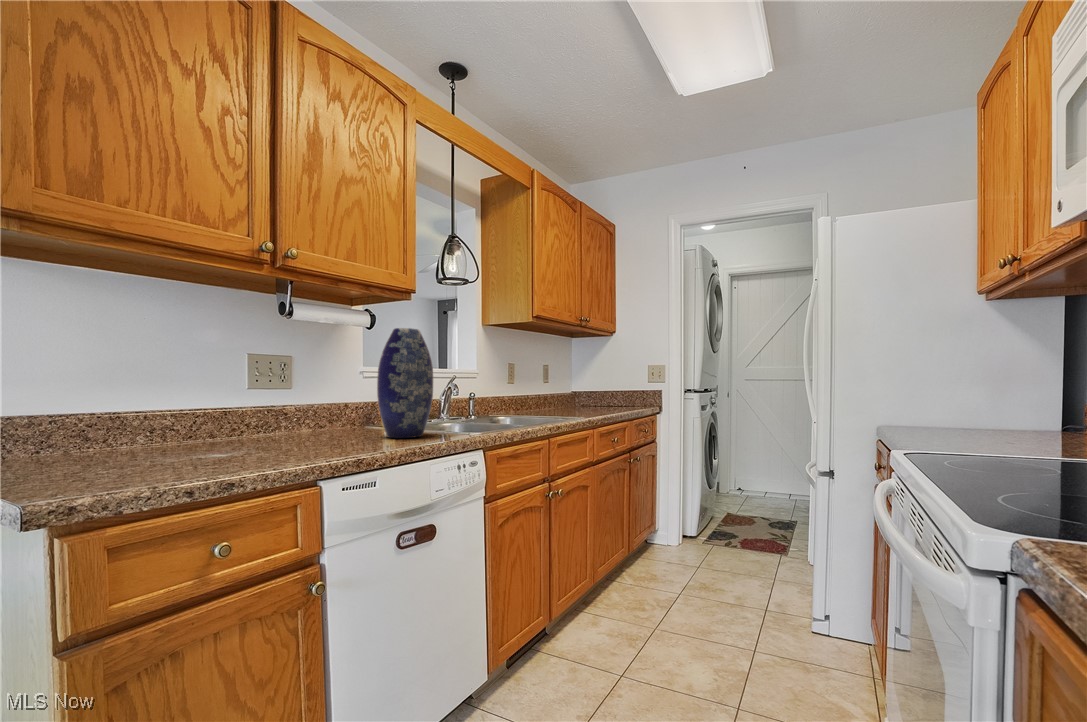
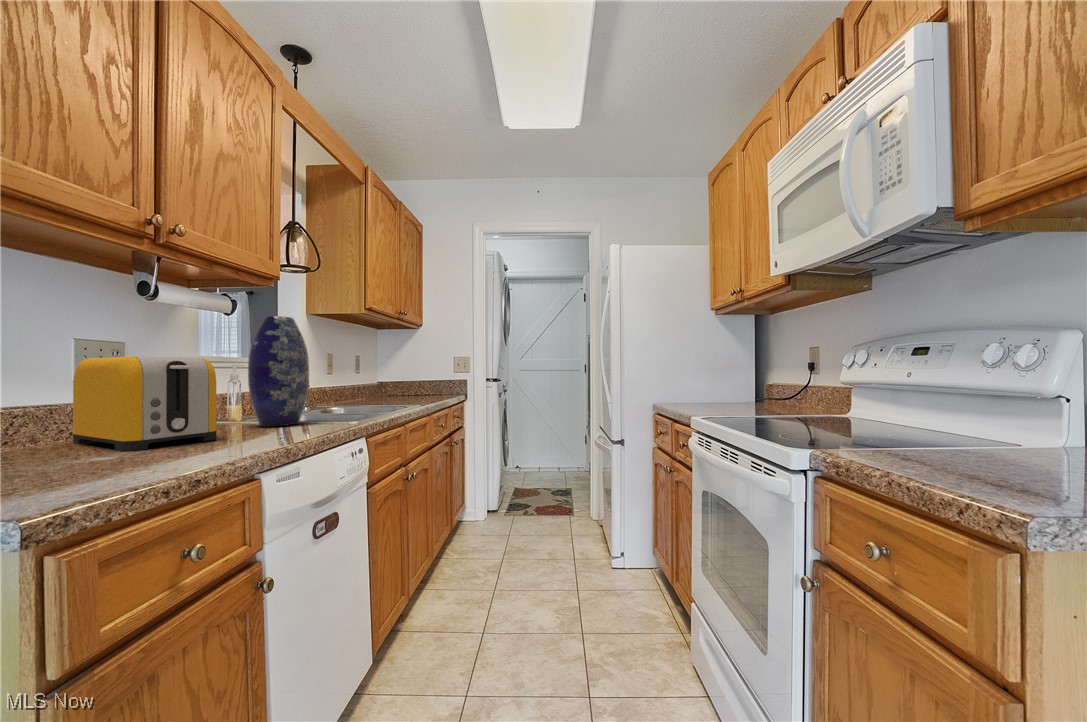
toaster: none [239,370,321,454] -> present [73,357,216,451]

